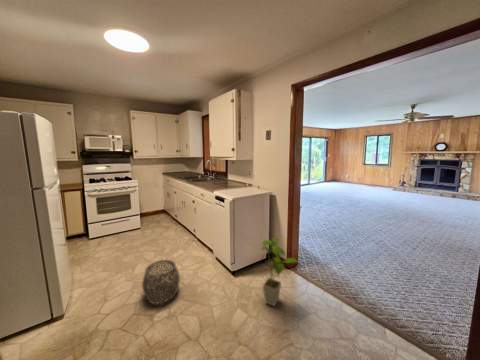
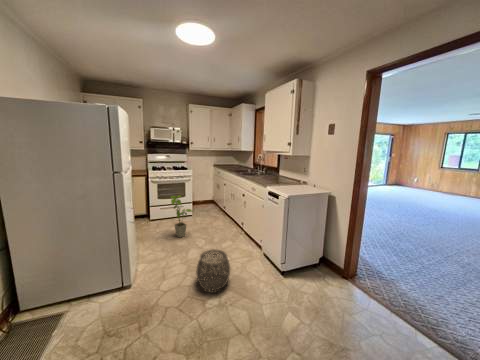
house plant: present [262,238,297,306] -> present [171,195,192,237]

